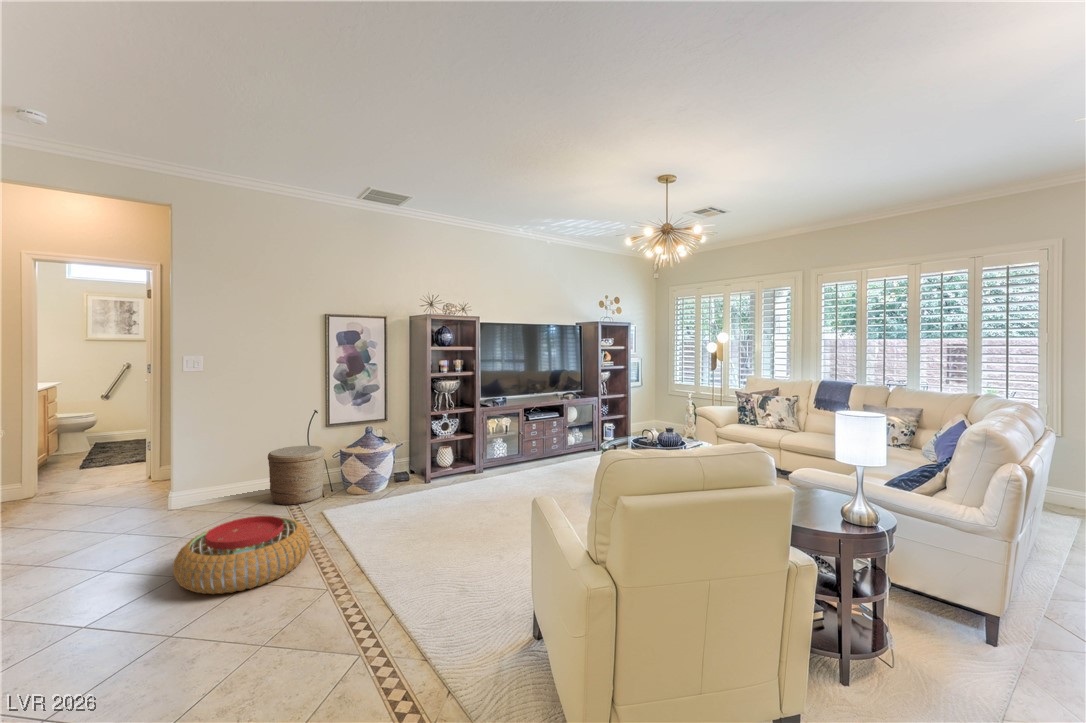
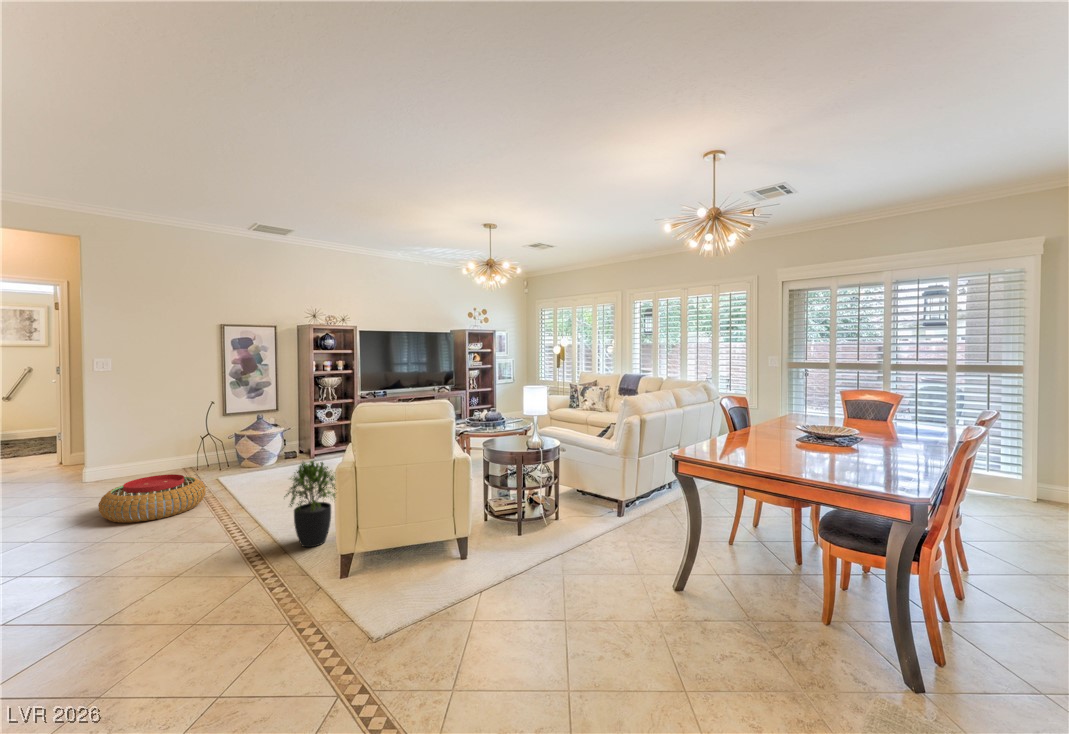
woven basket: present [268,446,325,505] -> none [171,431,221,477]
potted plant: none [441,531,531,686] -> present [284,461,336,547]

